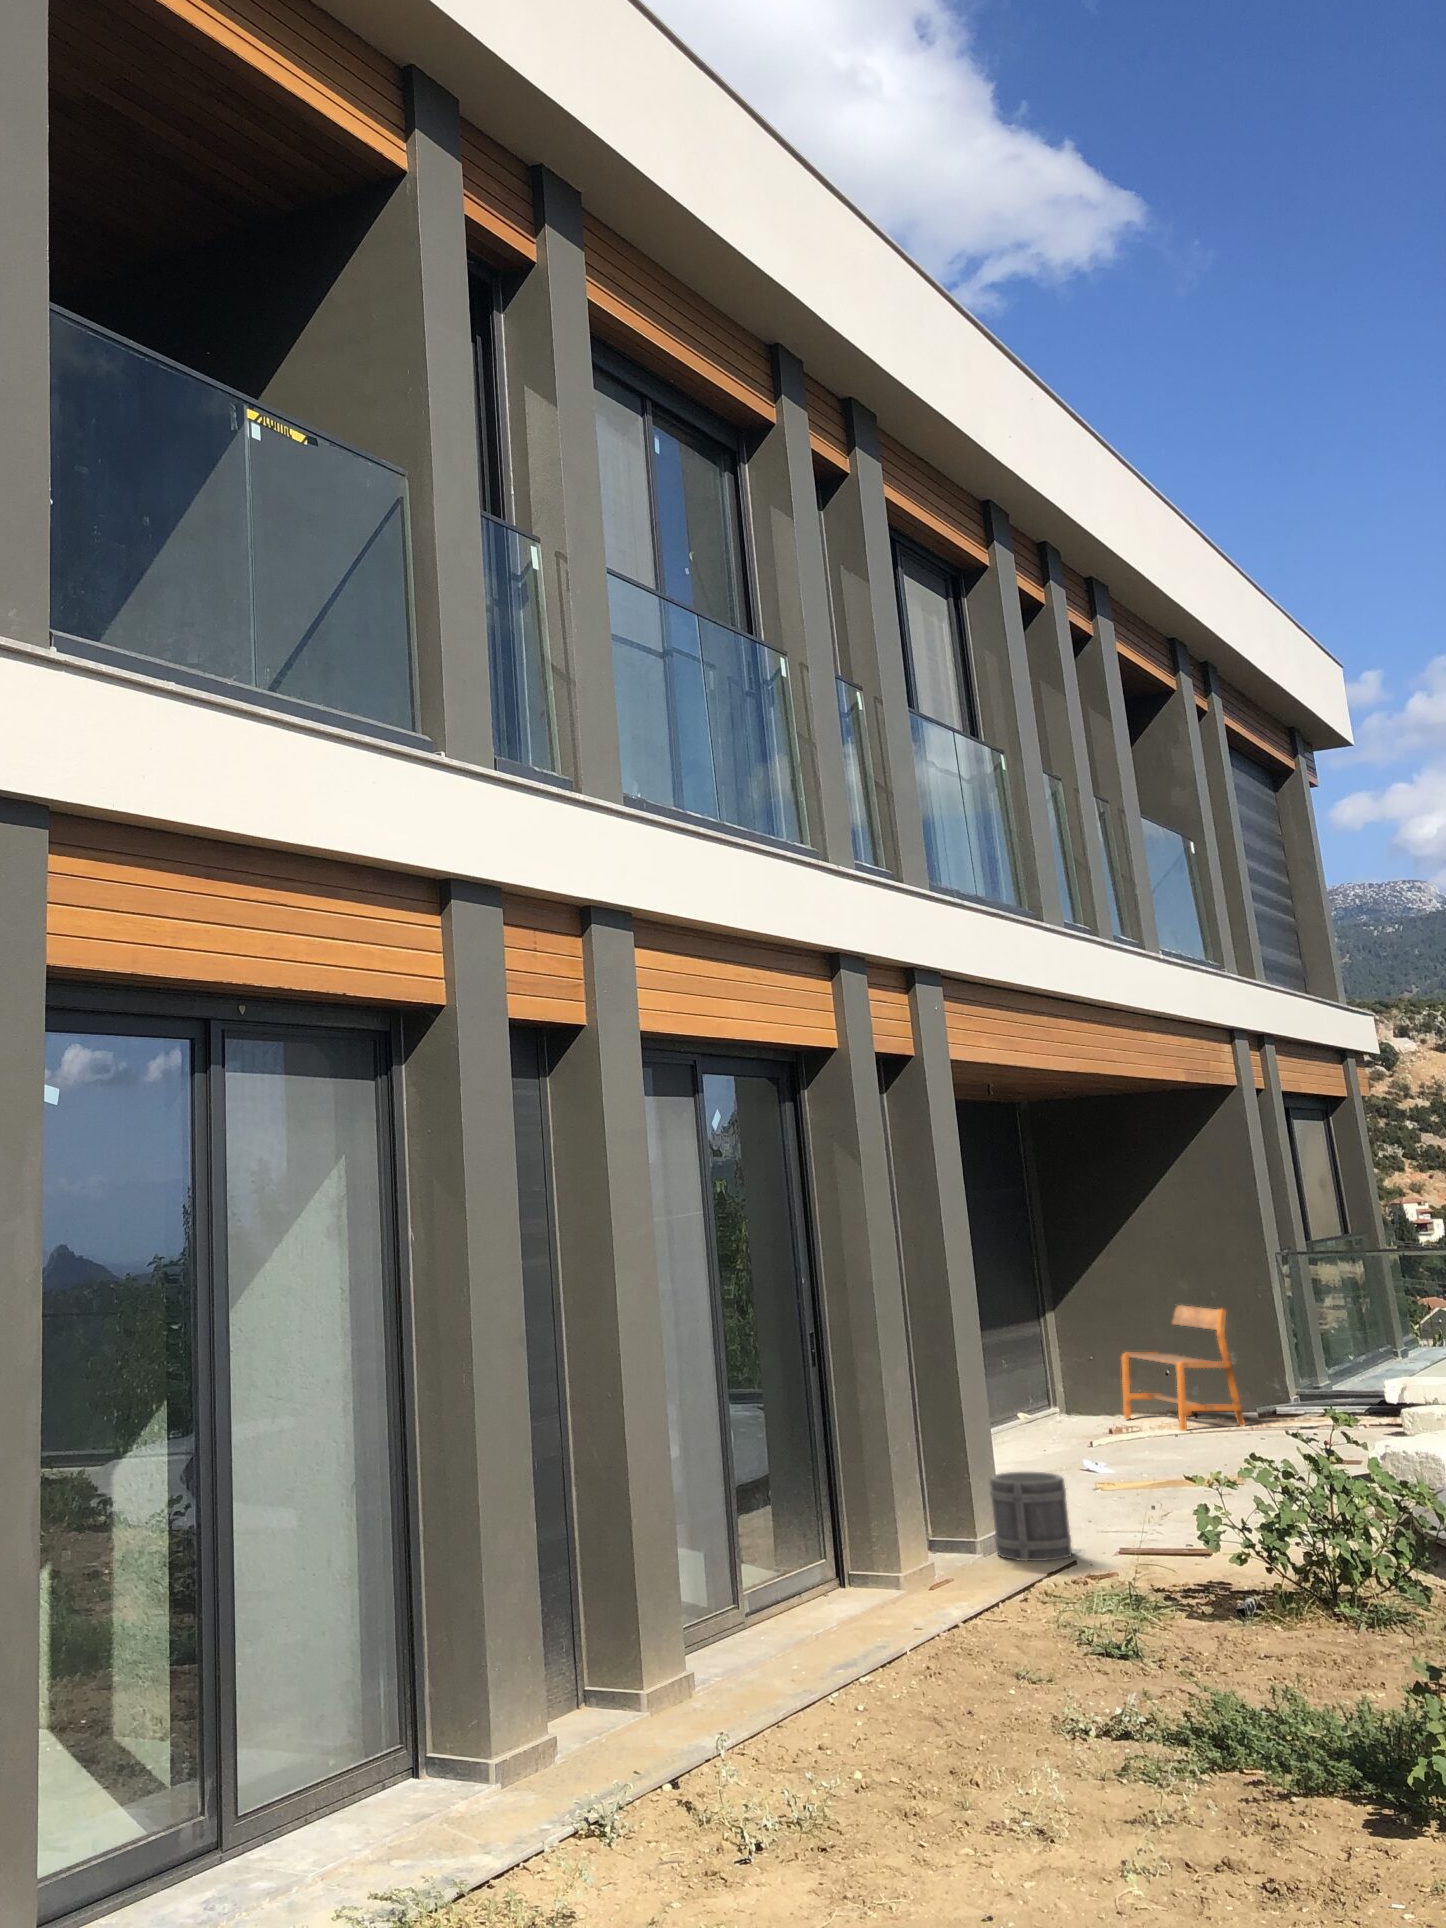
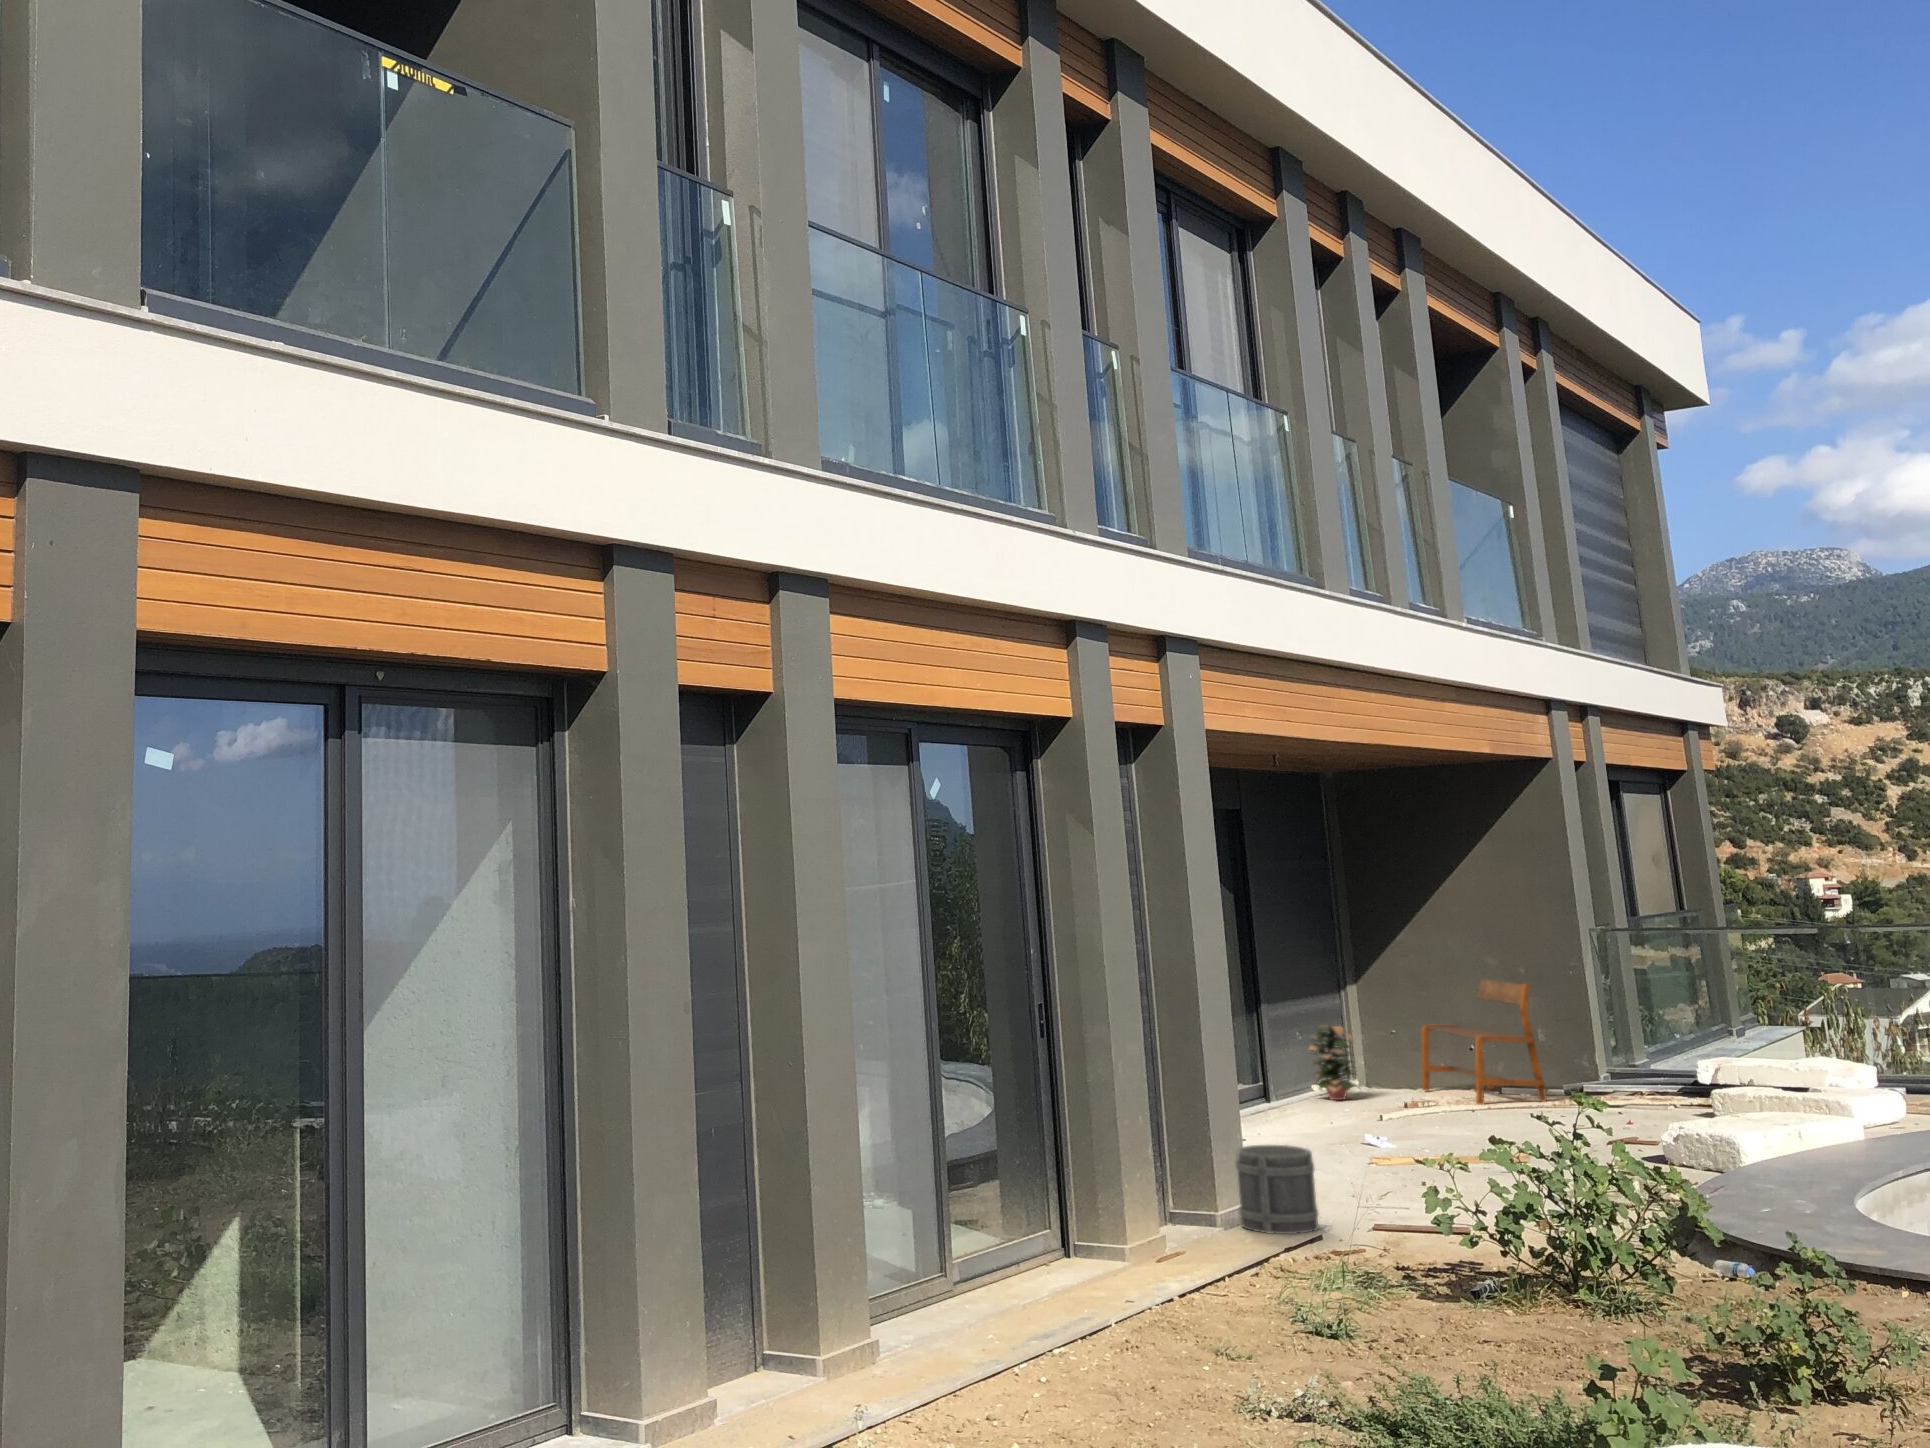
decorative plant: none [1010,1355,1070,1431] -> present [1308,1026,1355,1100]

